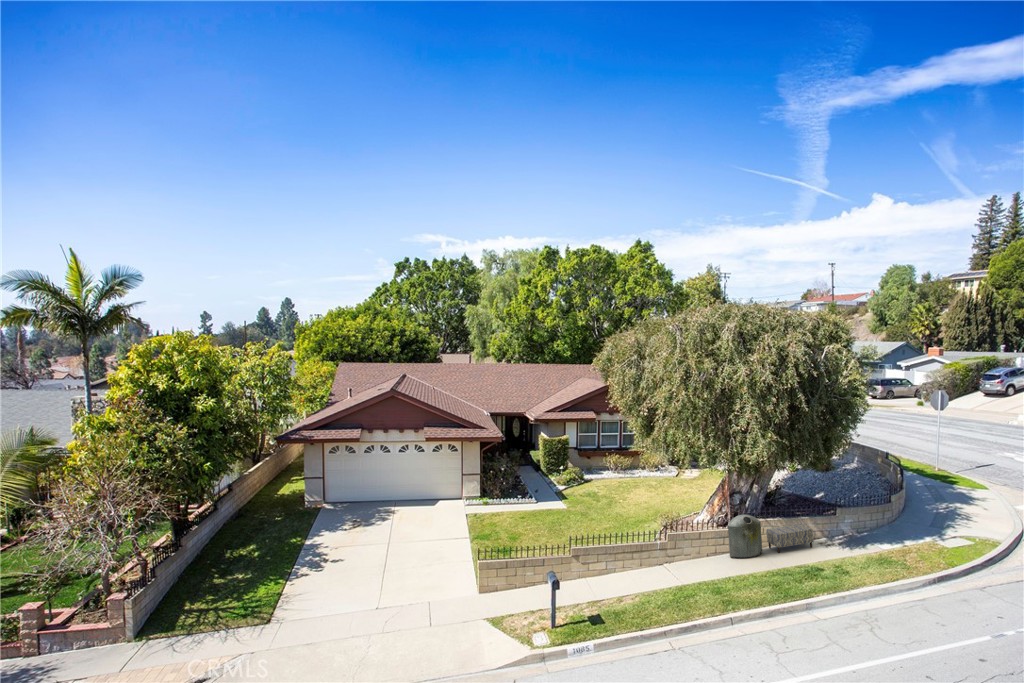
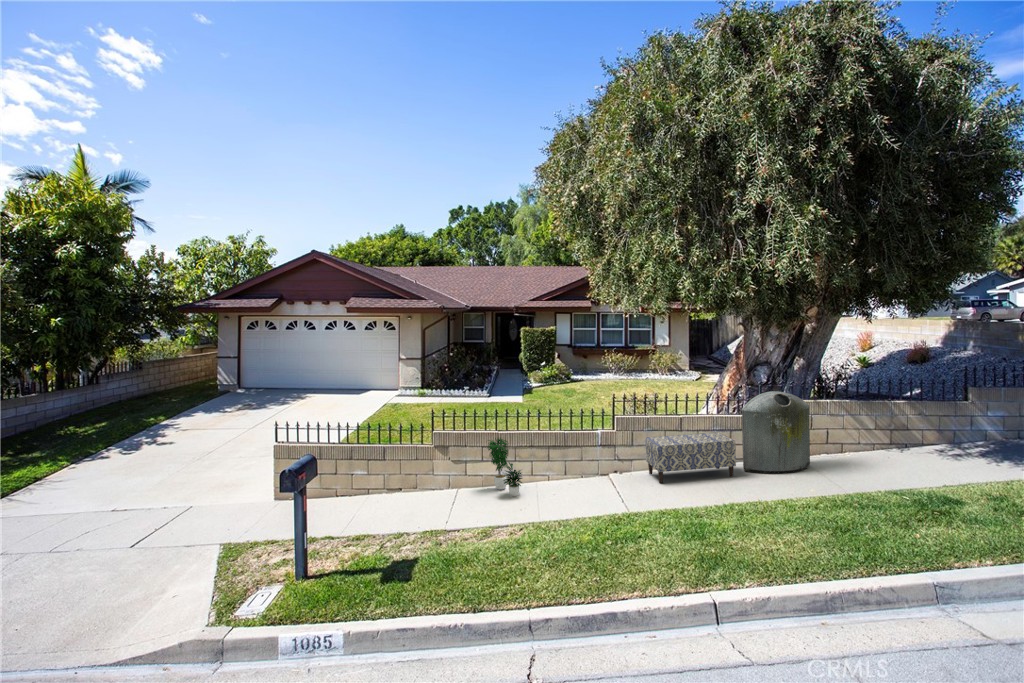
bench: present [766,524,814,553] -> present [646,432,736,483]
potted plant: none [600,548,624,581] -> present [488,438,522,496]

